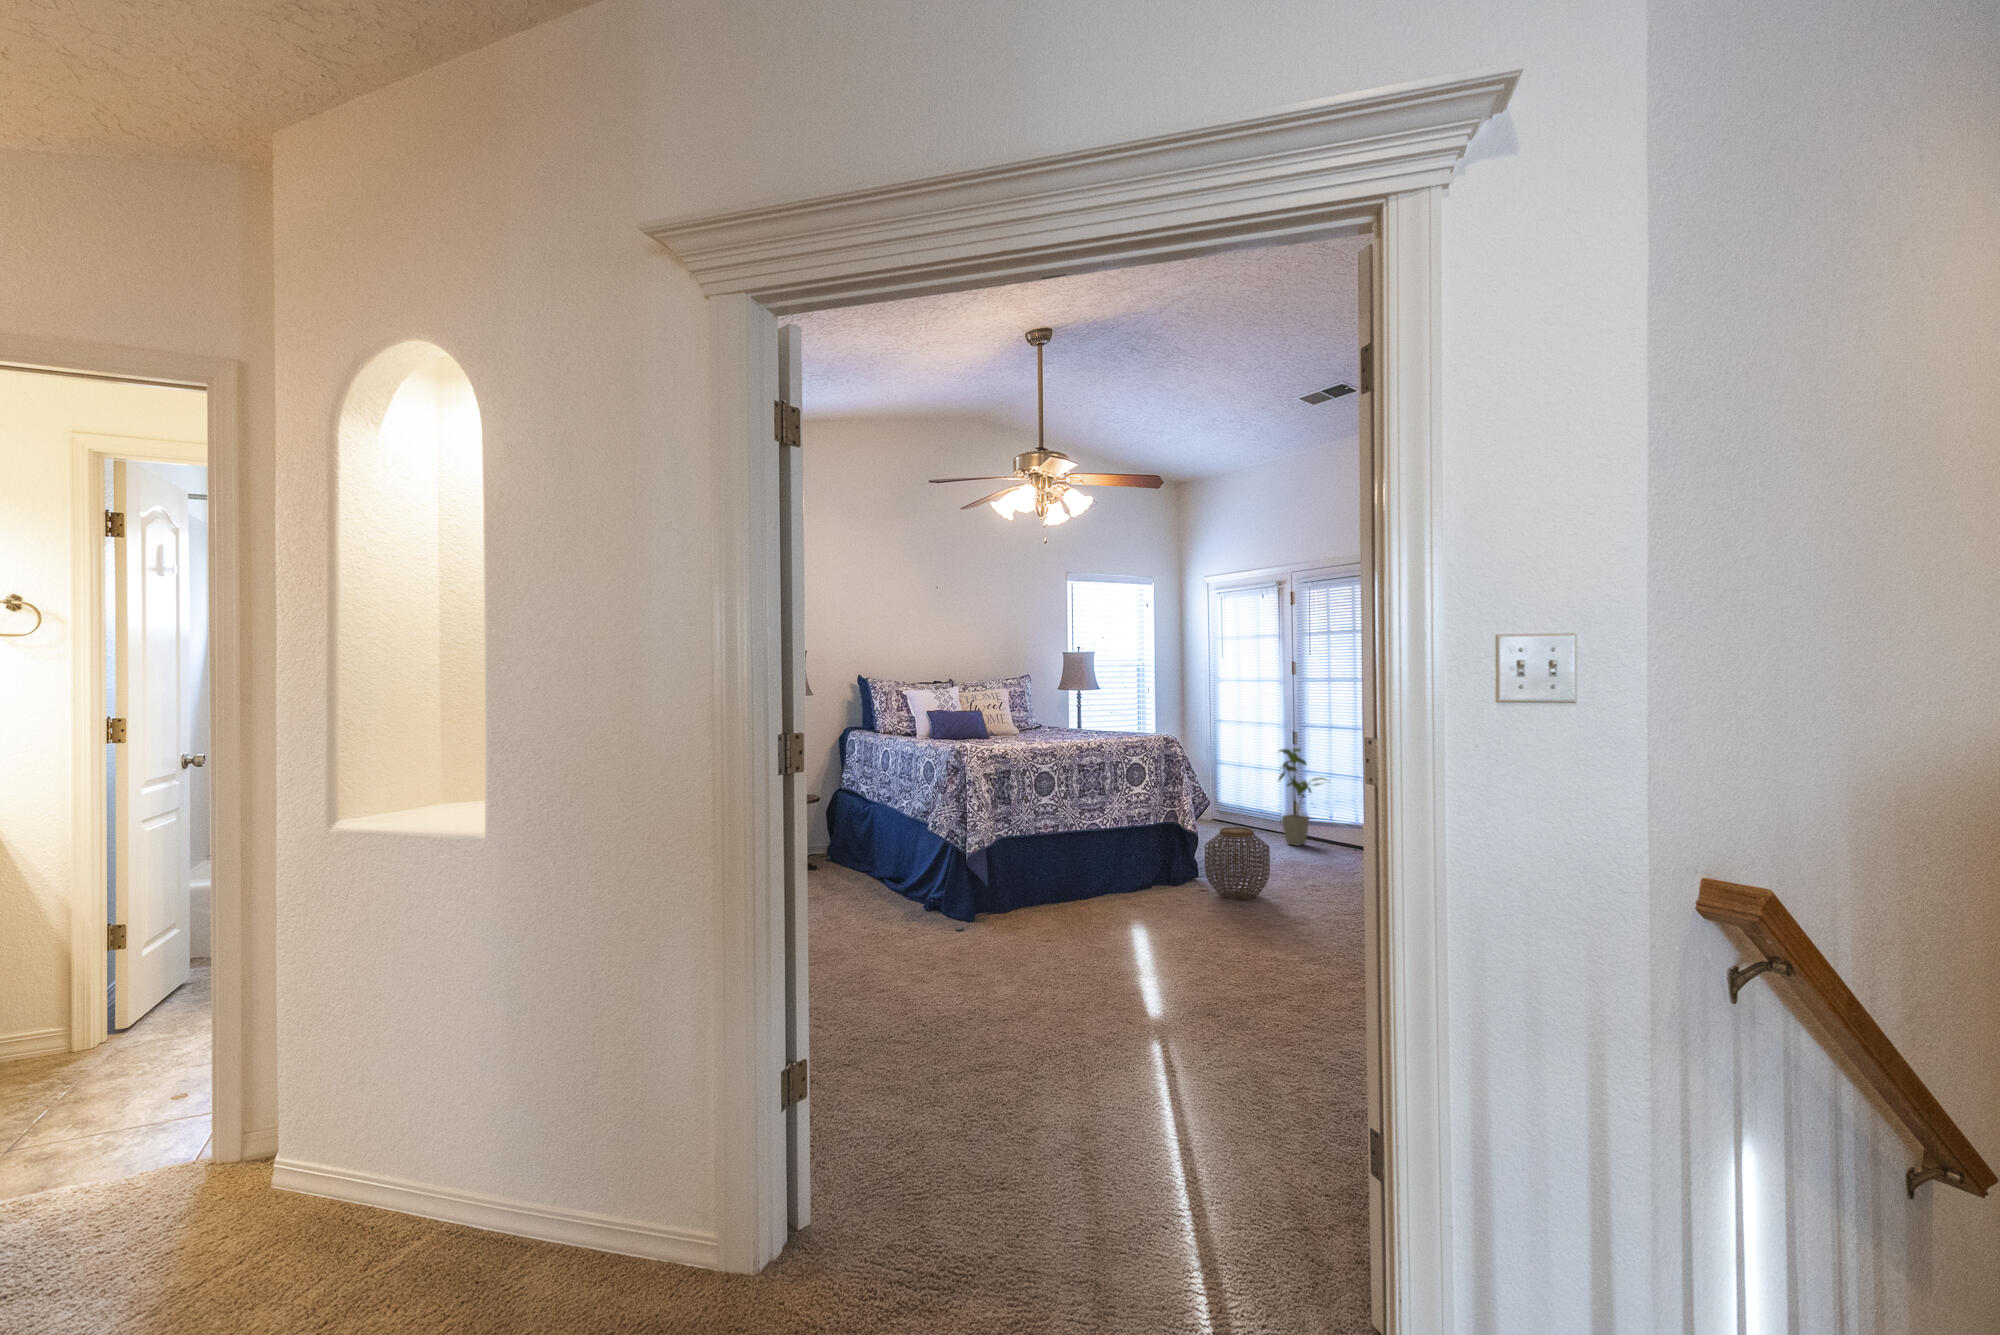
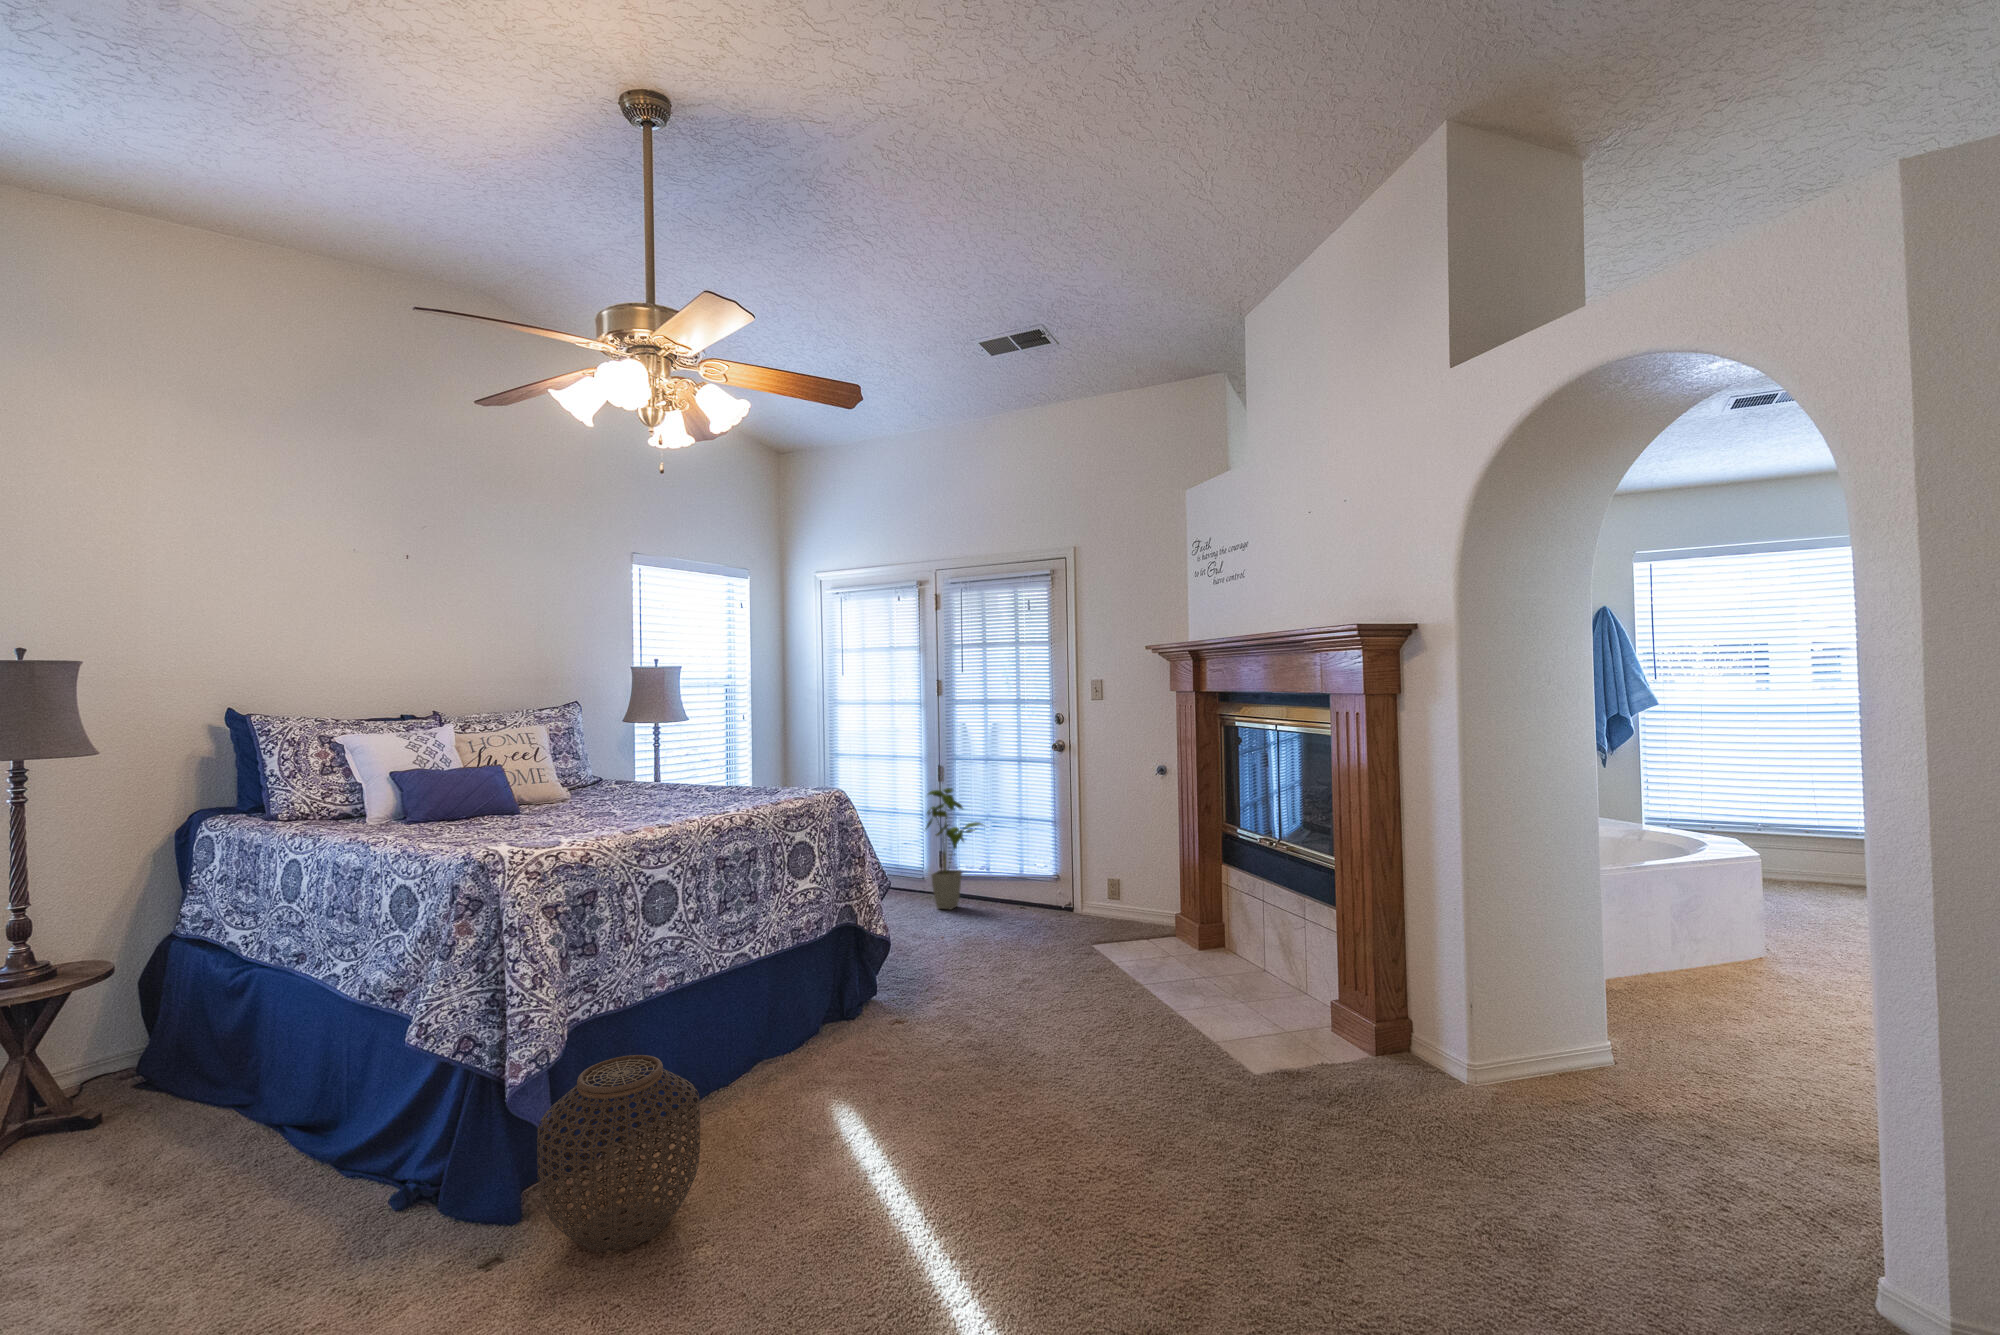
woven basket: present [1205,827,1270,900] -> present [537,1055,700,1252]

